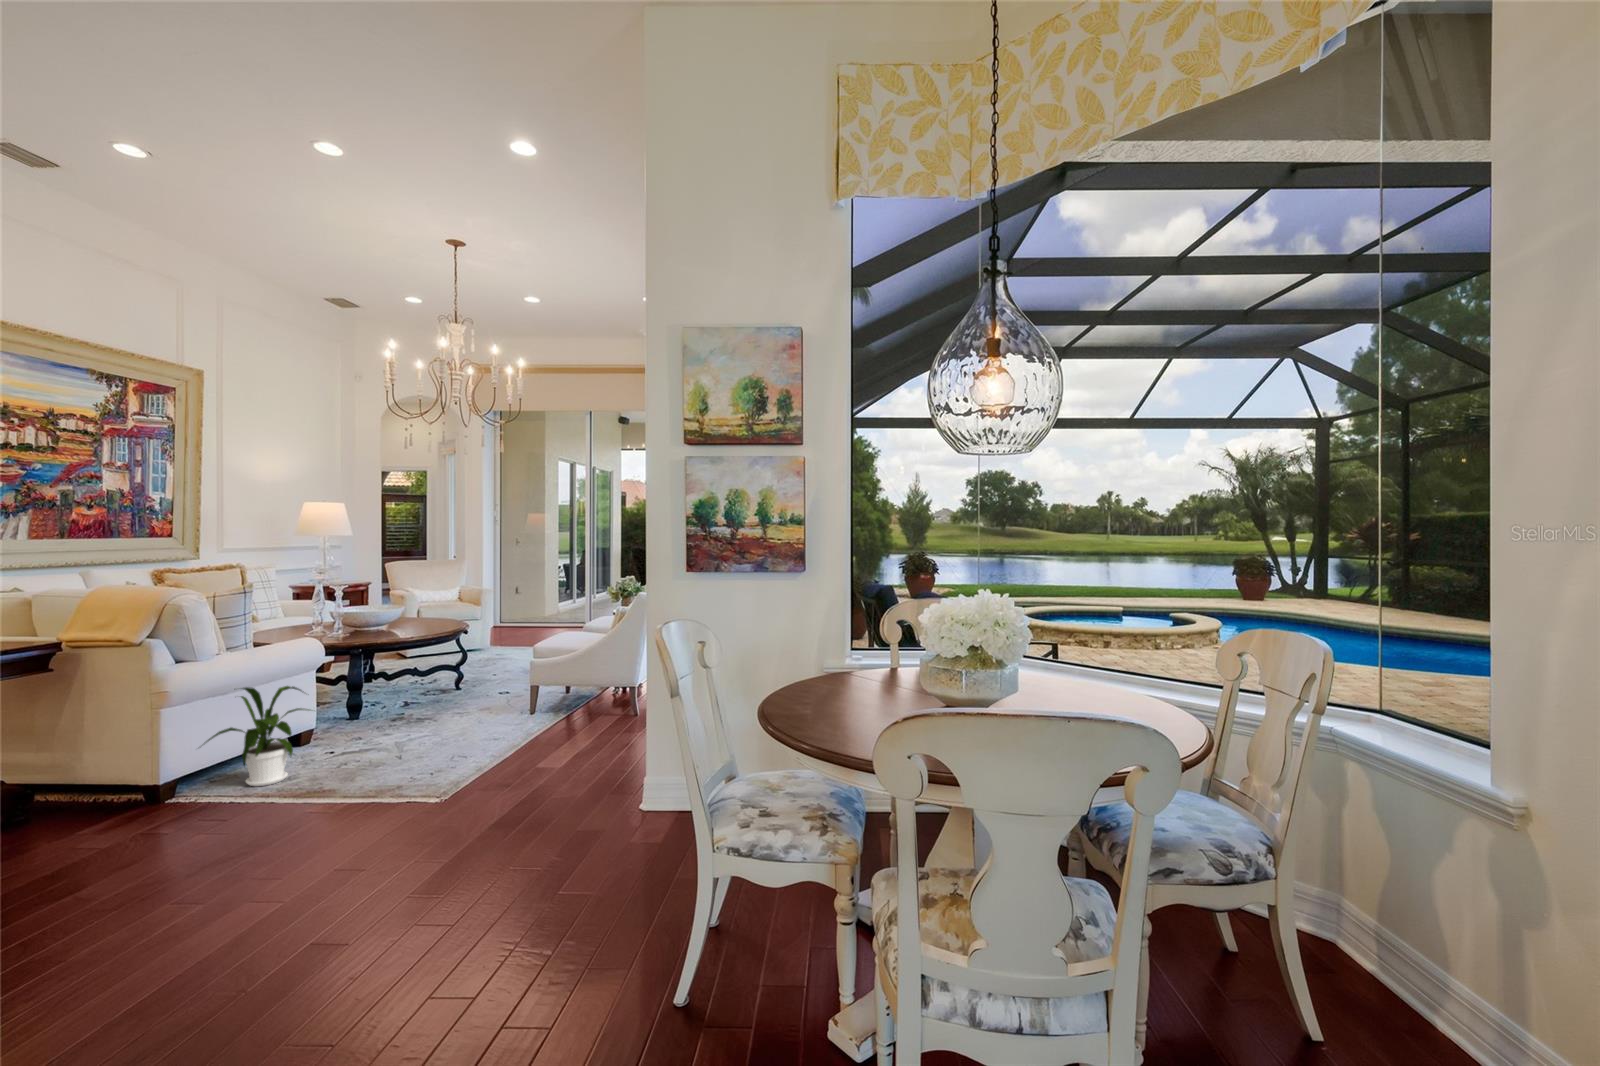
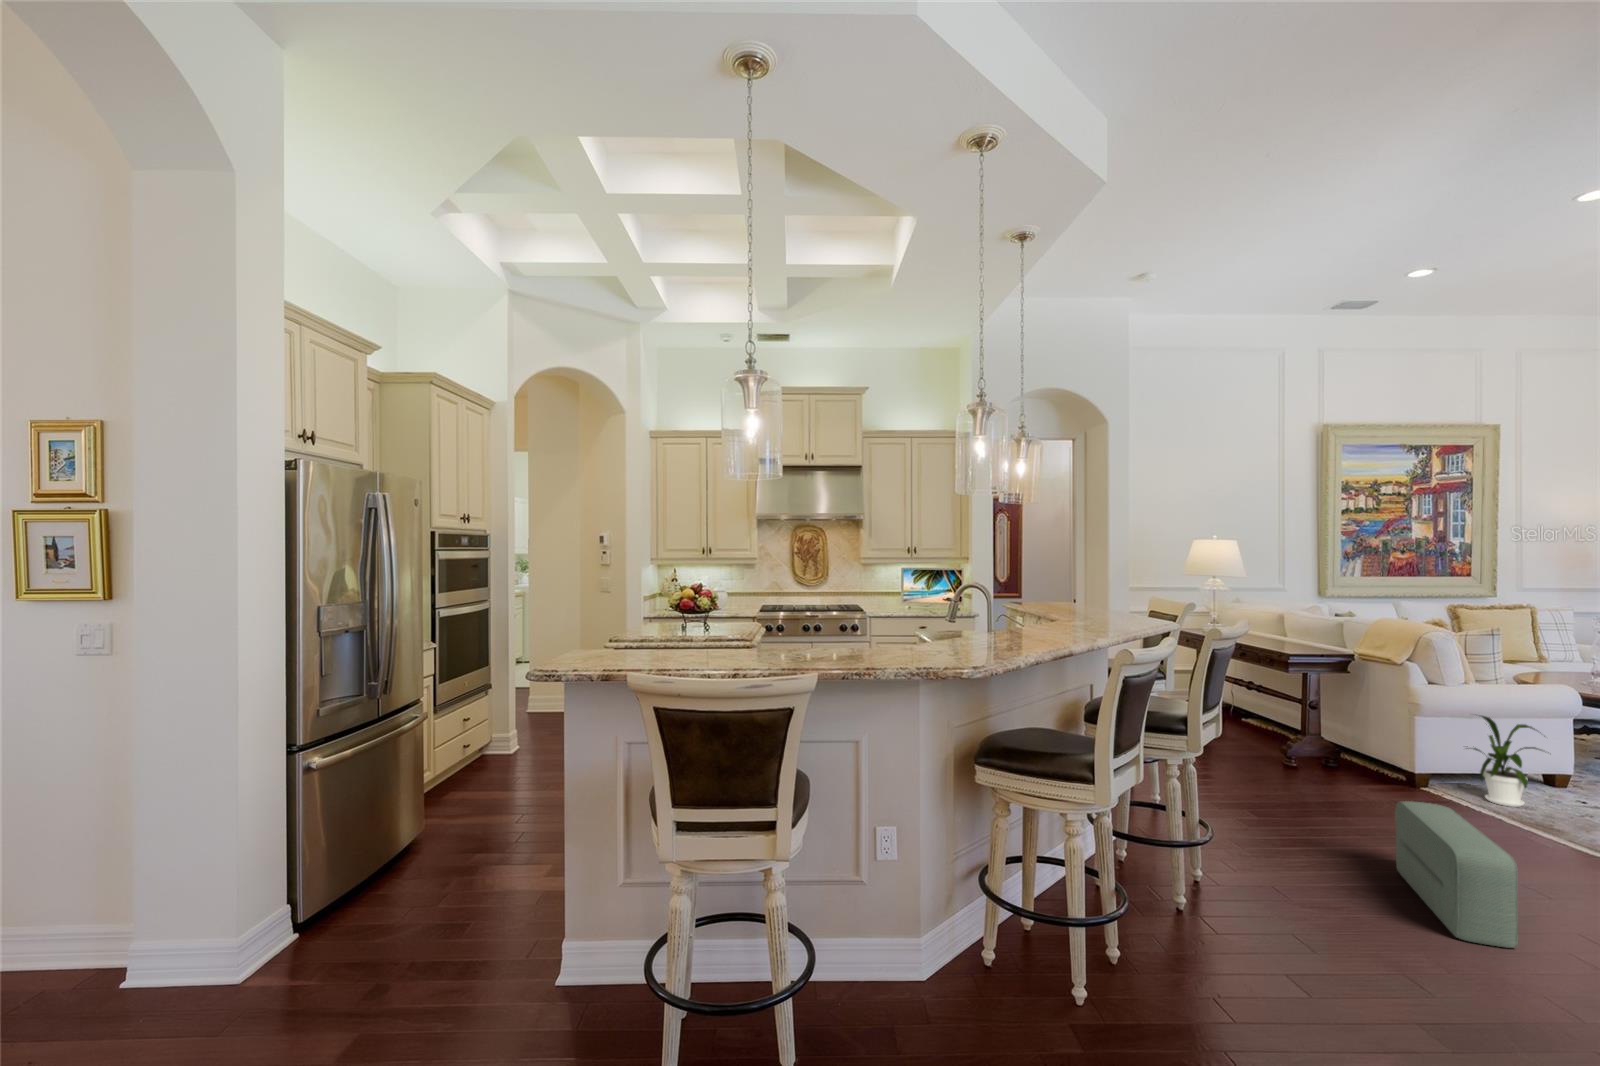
pouf: none [196,824,397,1014] -> present [1395,801,1518,948]

